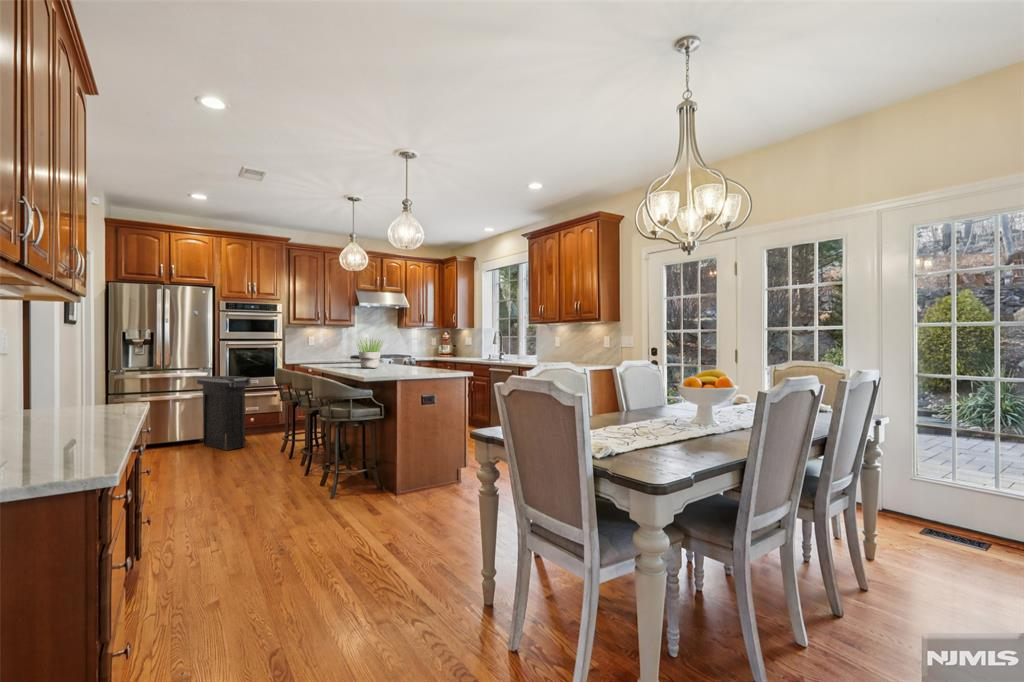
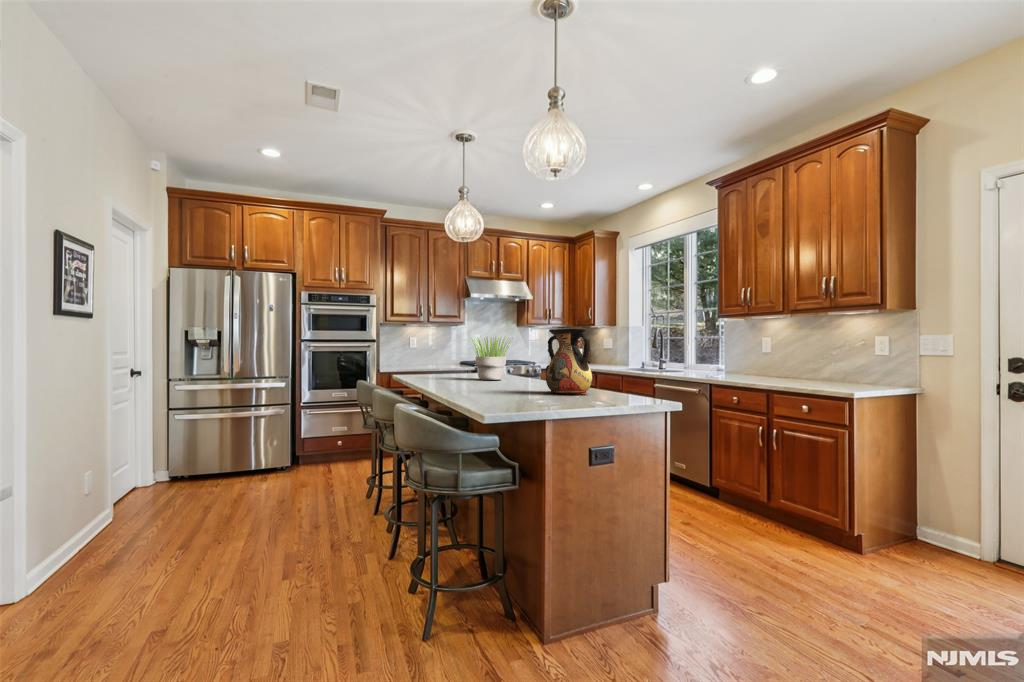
vase: none [394,335,429,375] -> present [544,328,592,395]
trash can: present [197,376,251,450] -> none [271,388,334,488]

